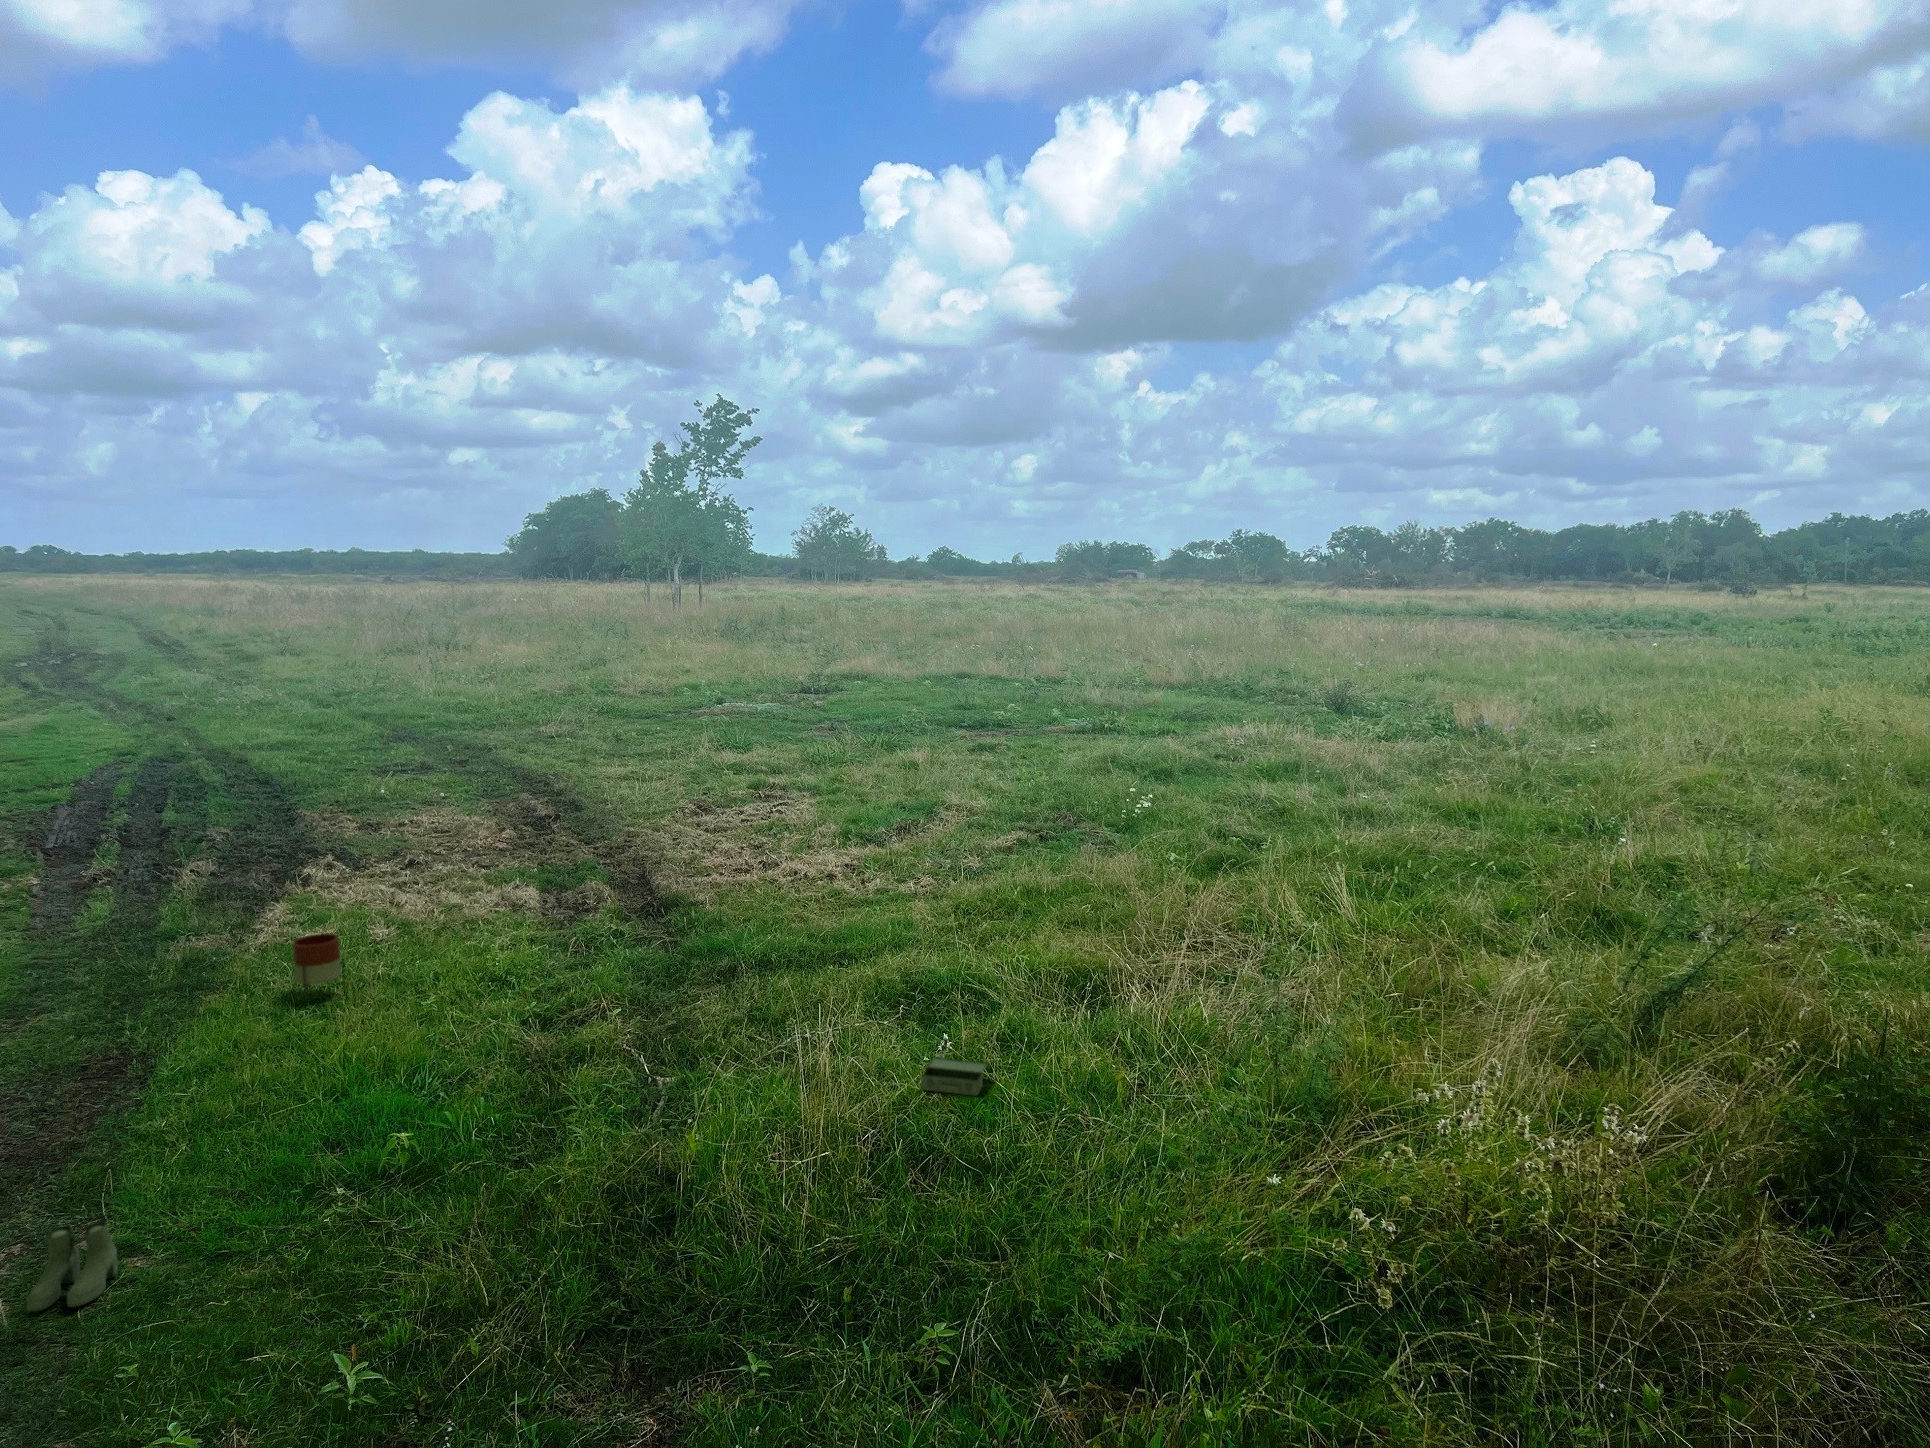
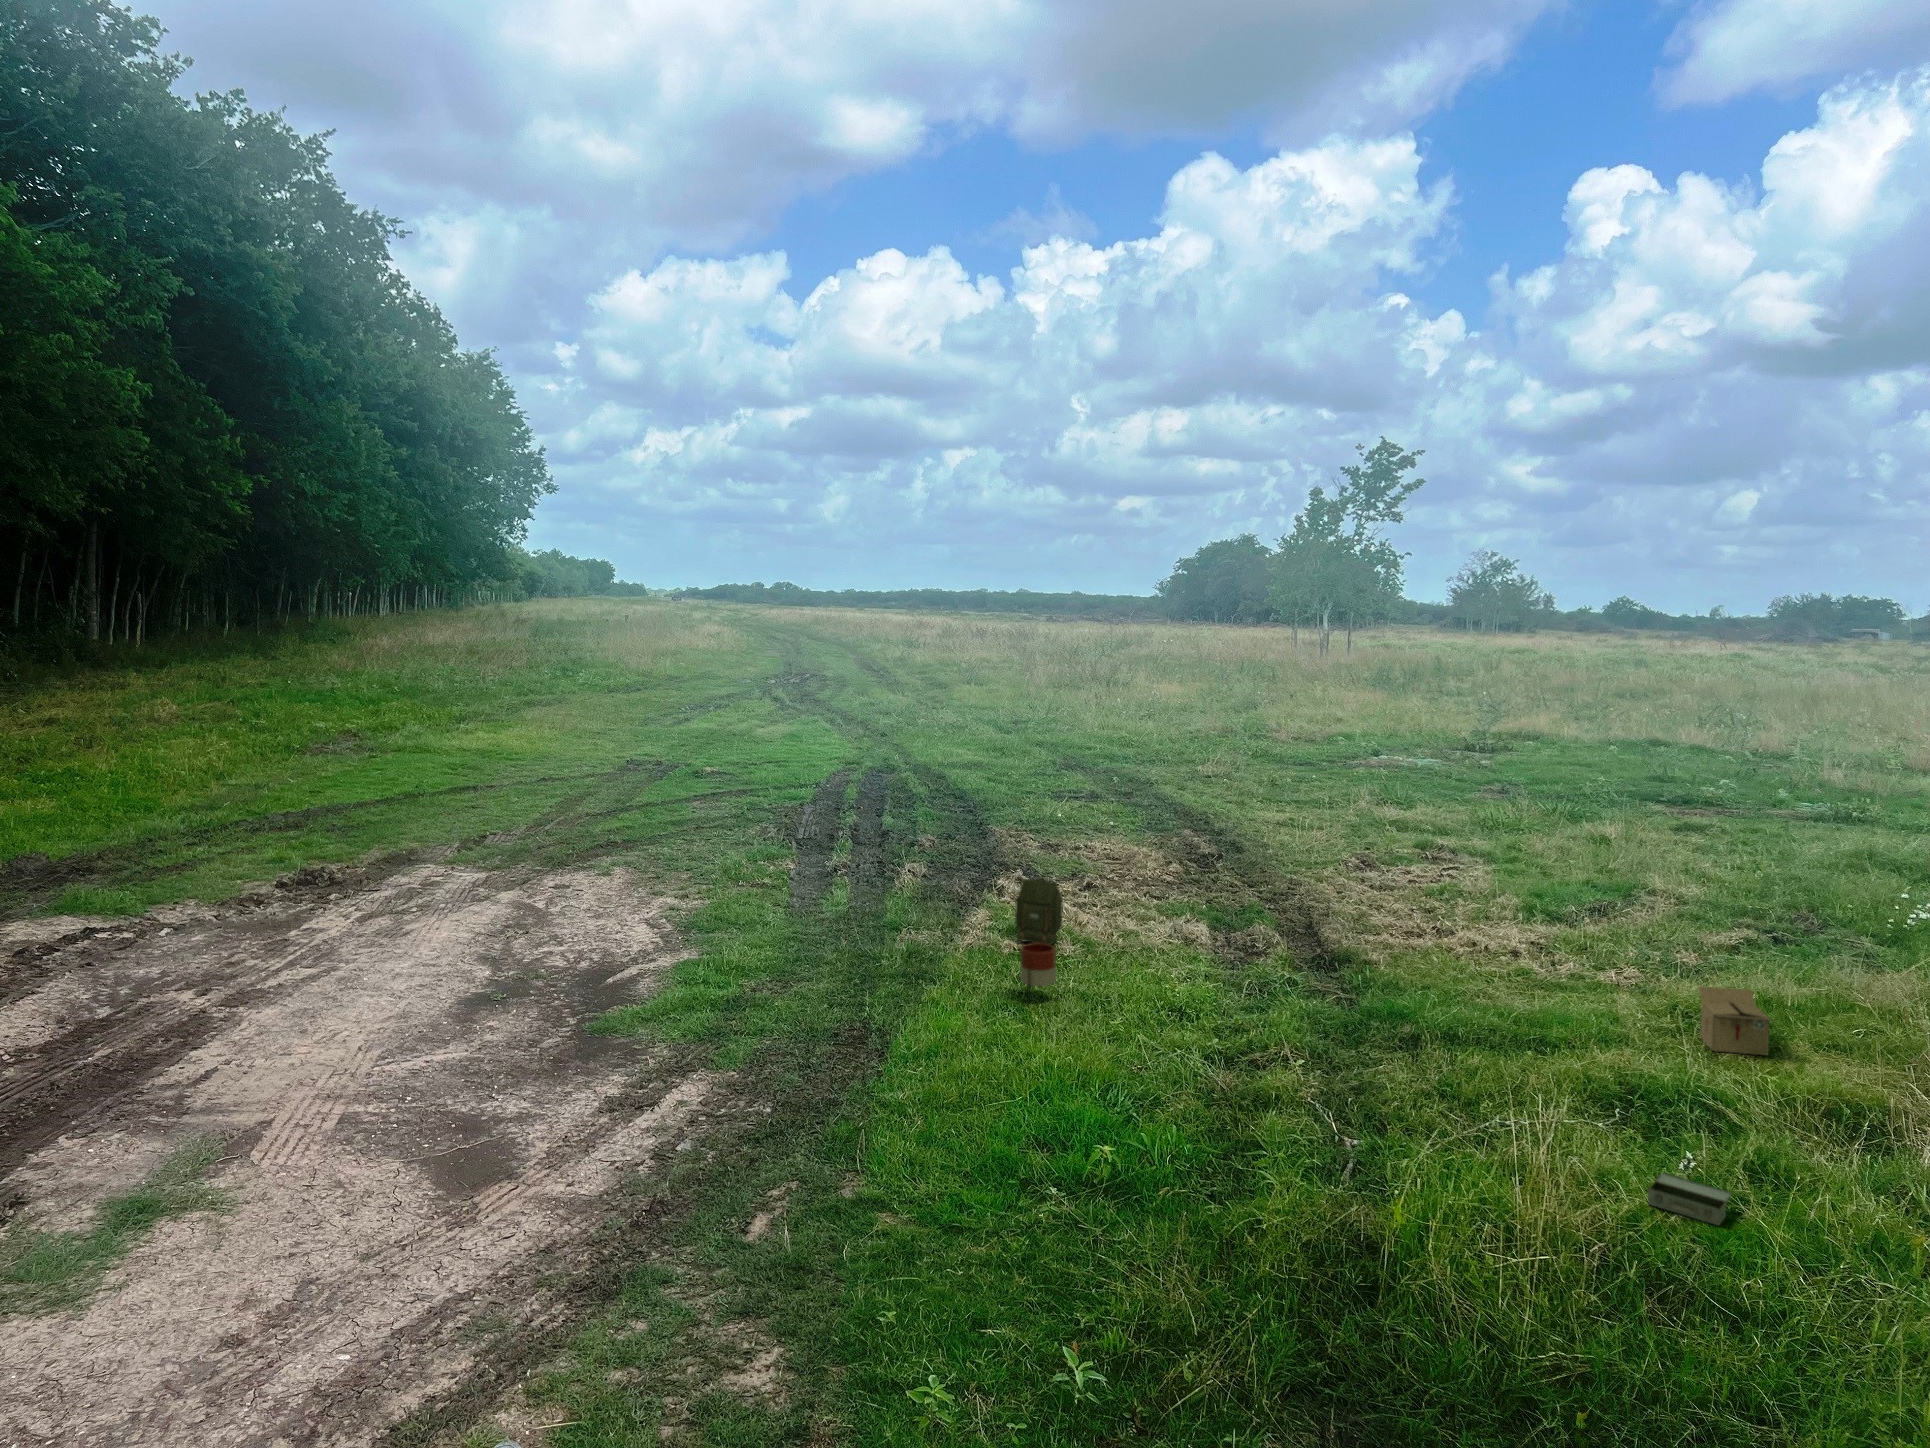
backpack: none [299,859,361,934] -> present [1015,878,1063,945]
cardboard box: none [971,880,1028,938] -> present [1699,986,1770,1055]
boots: present [27,1221,118,1312] -> none [879,1145,932,1209]

